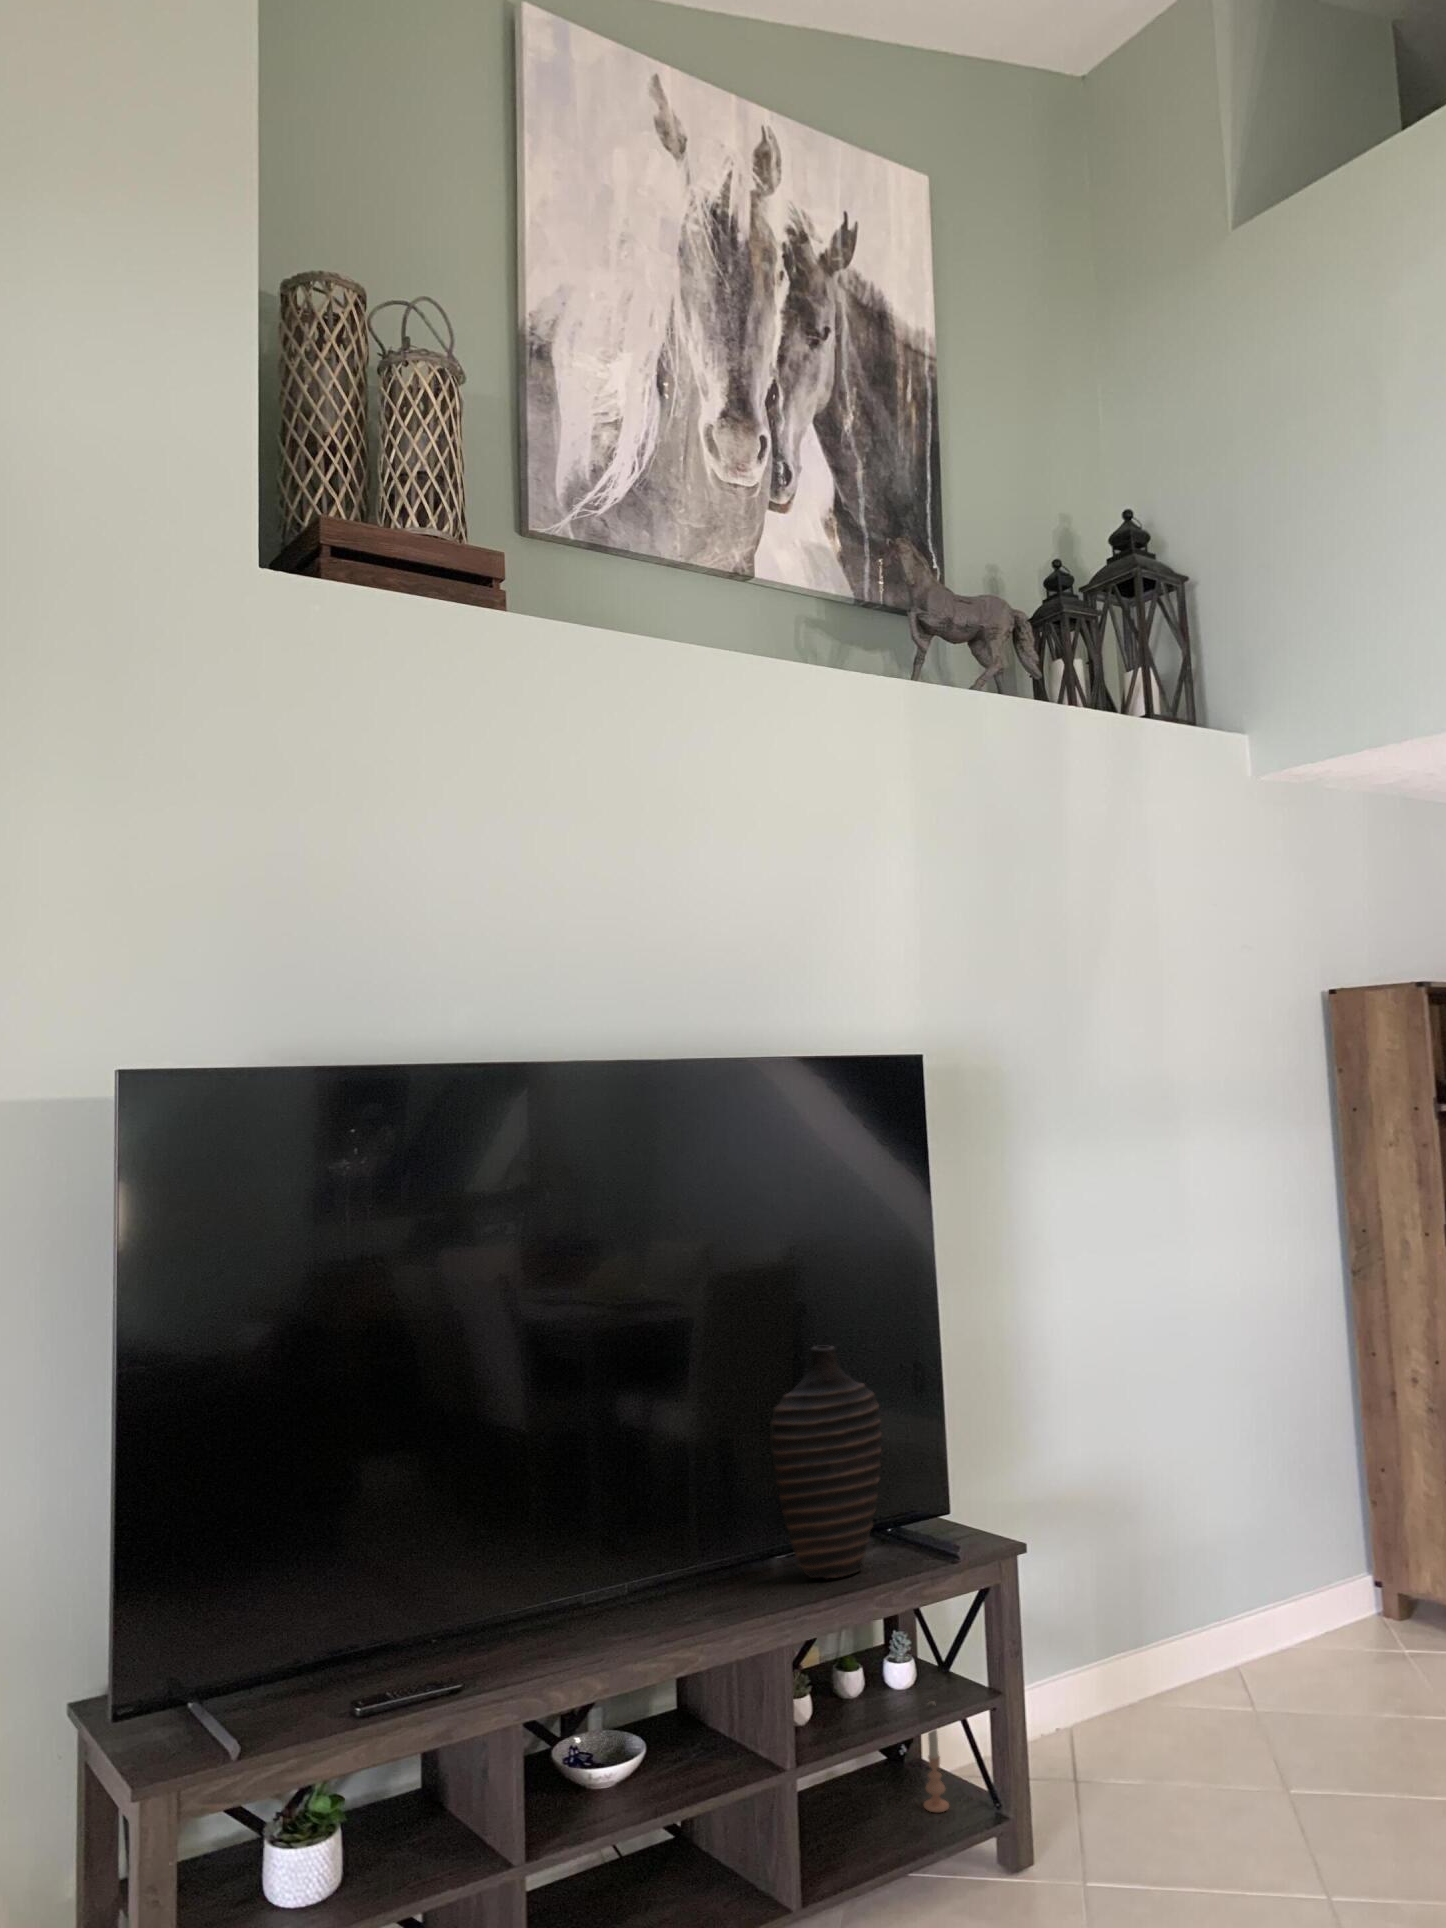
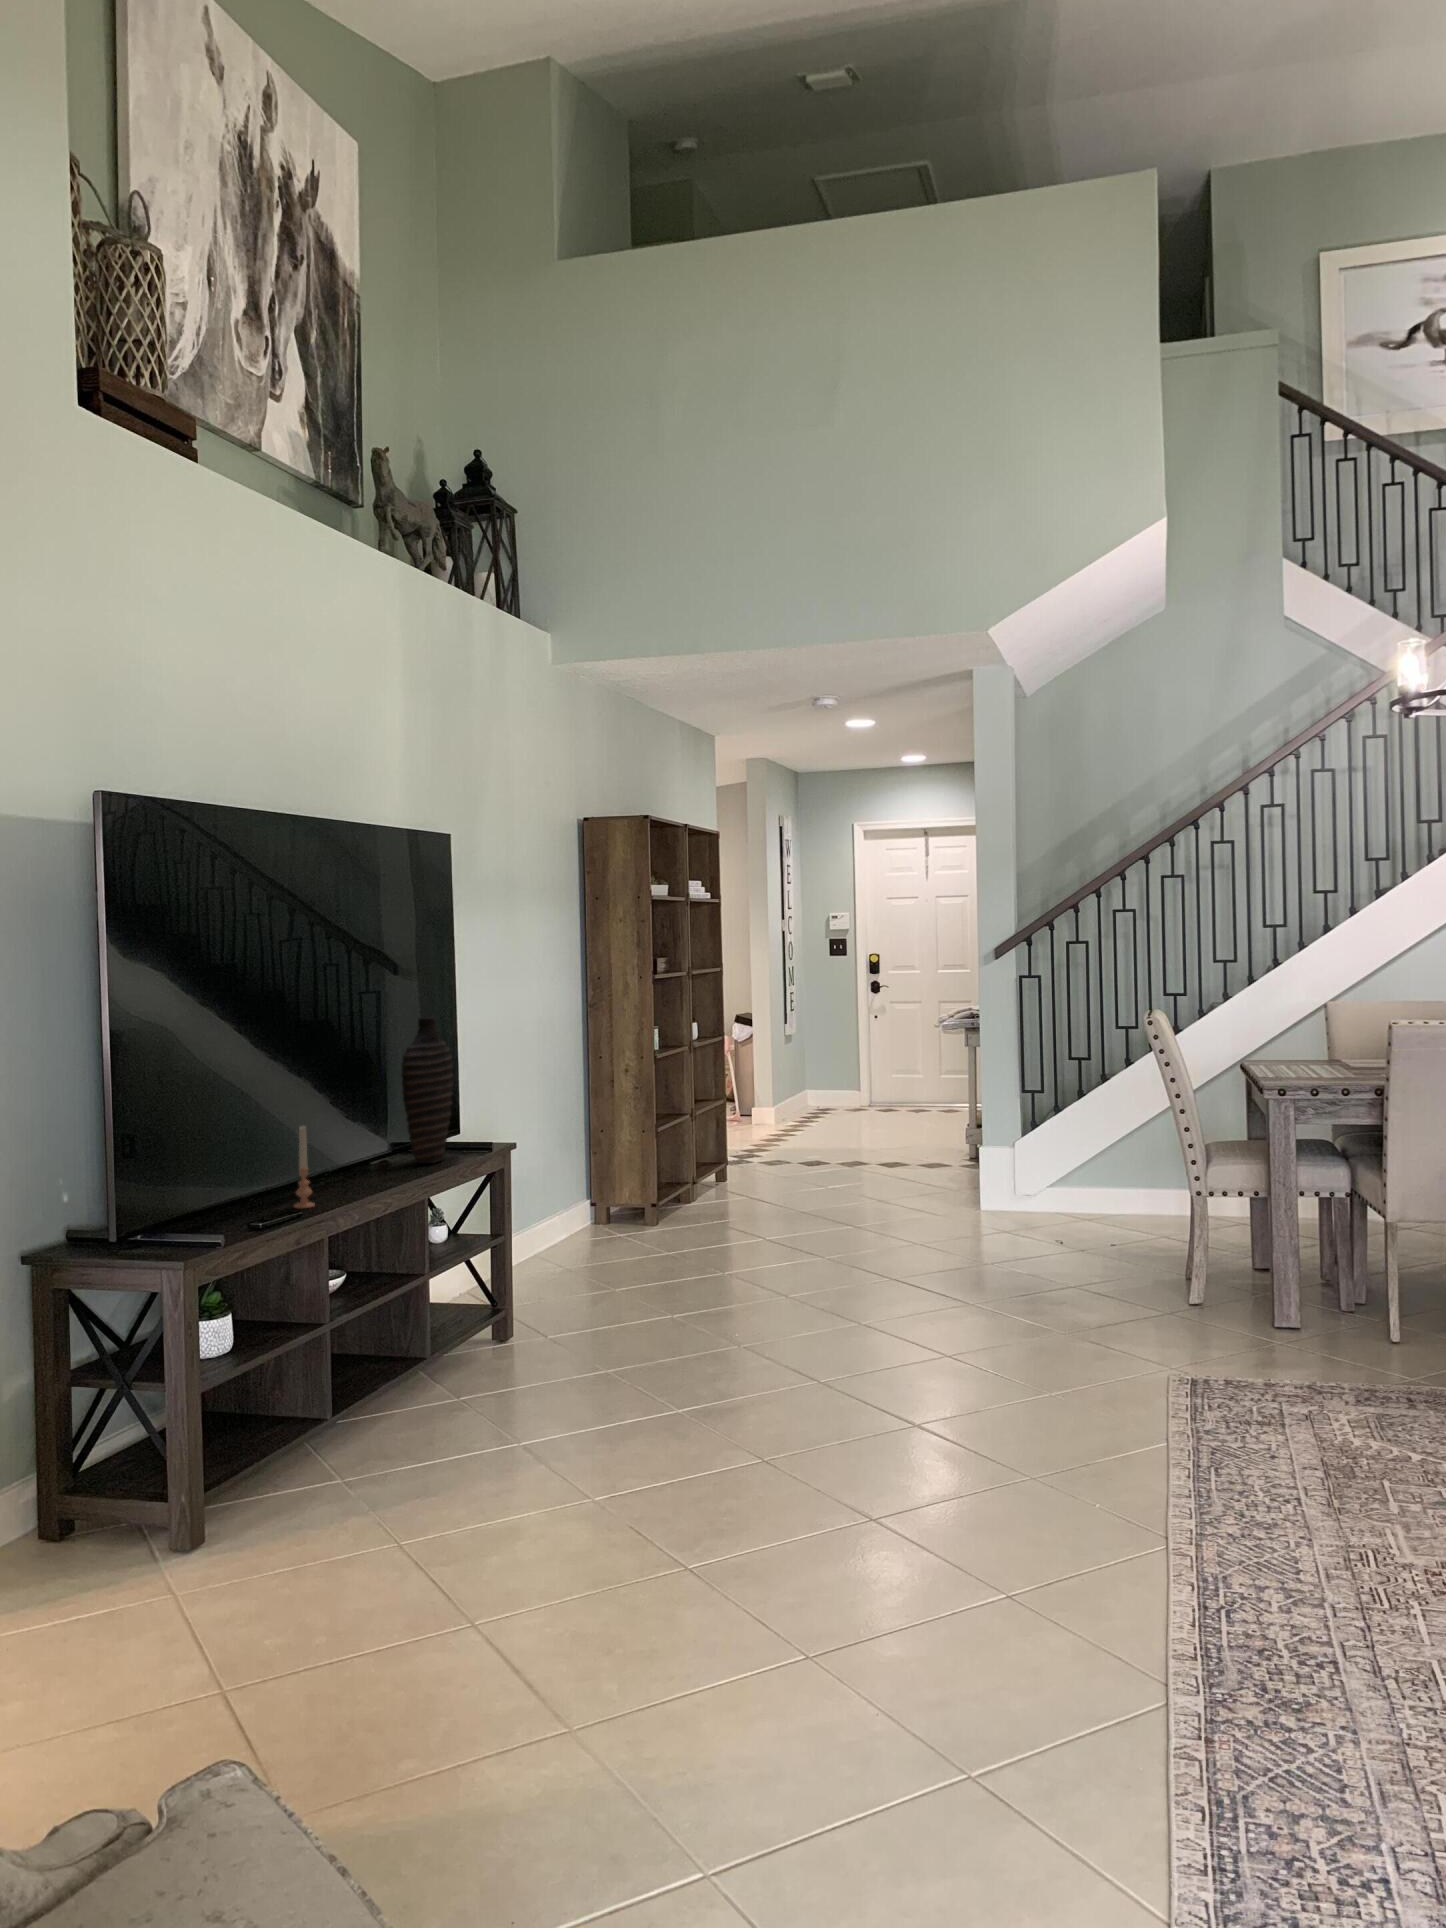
candle: present [924,1701,949,1812] -> present [294,1126,314,1208]

